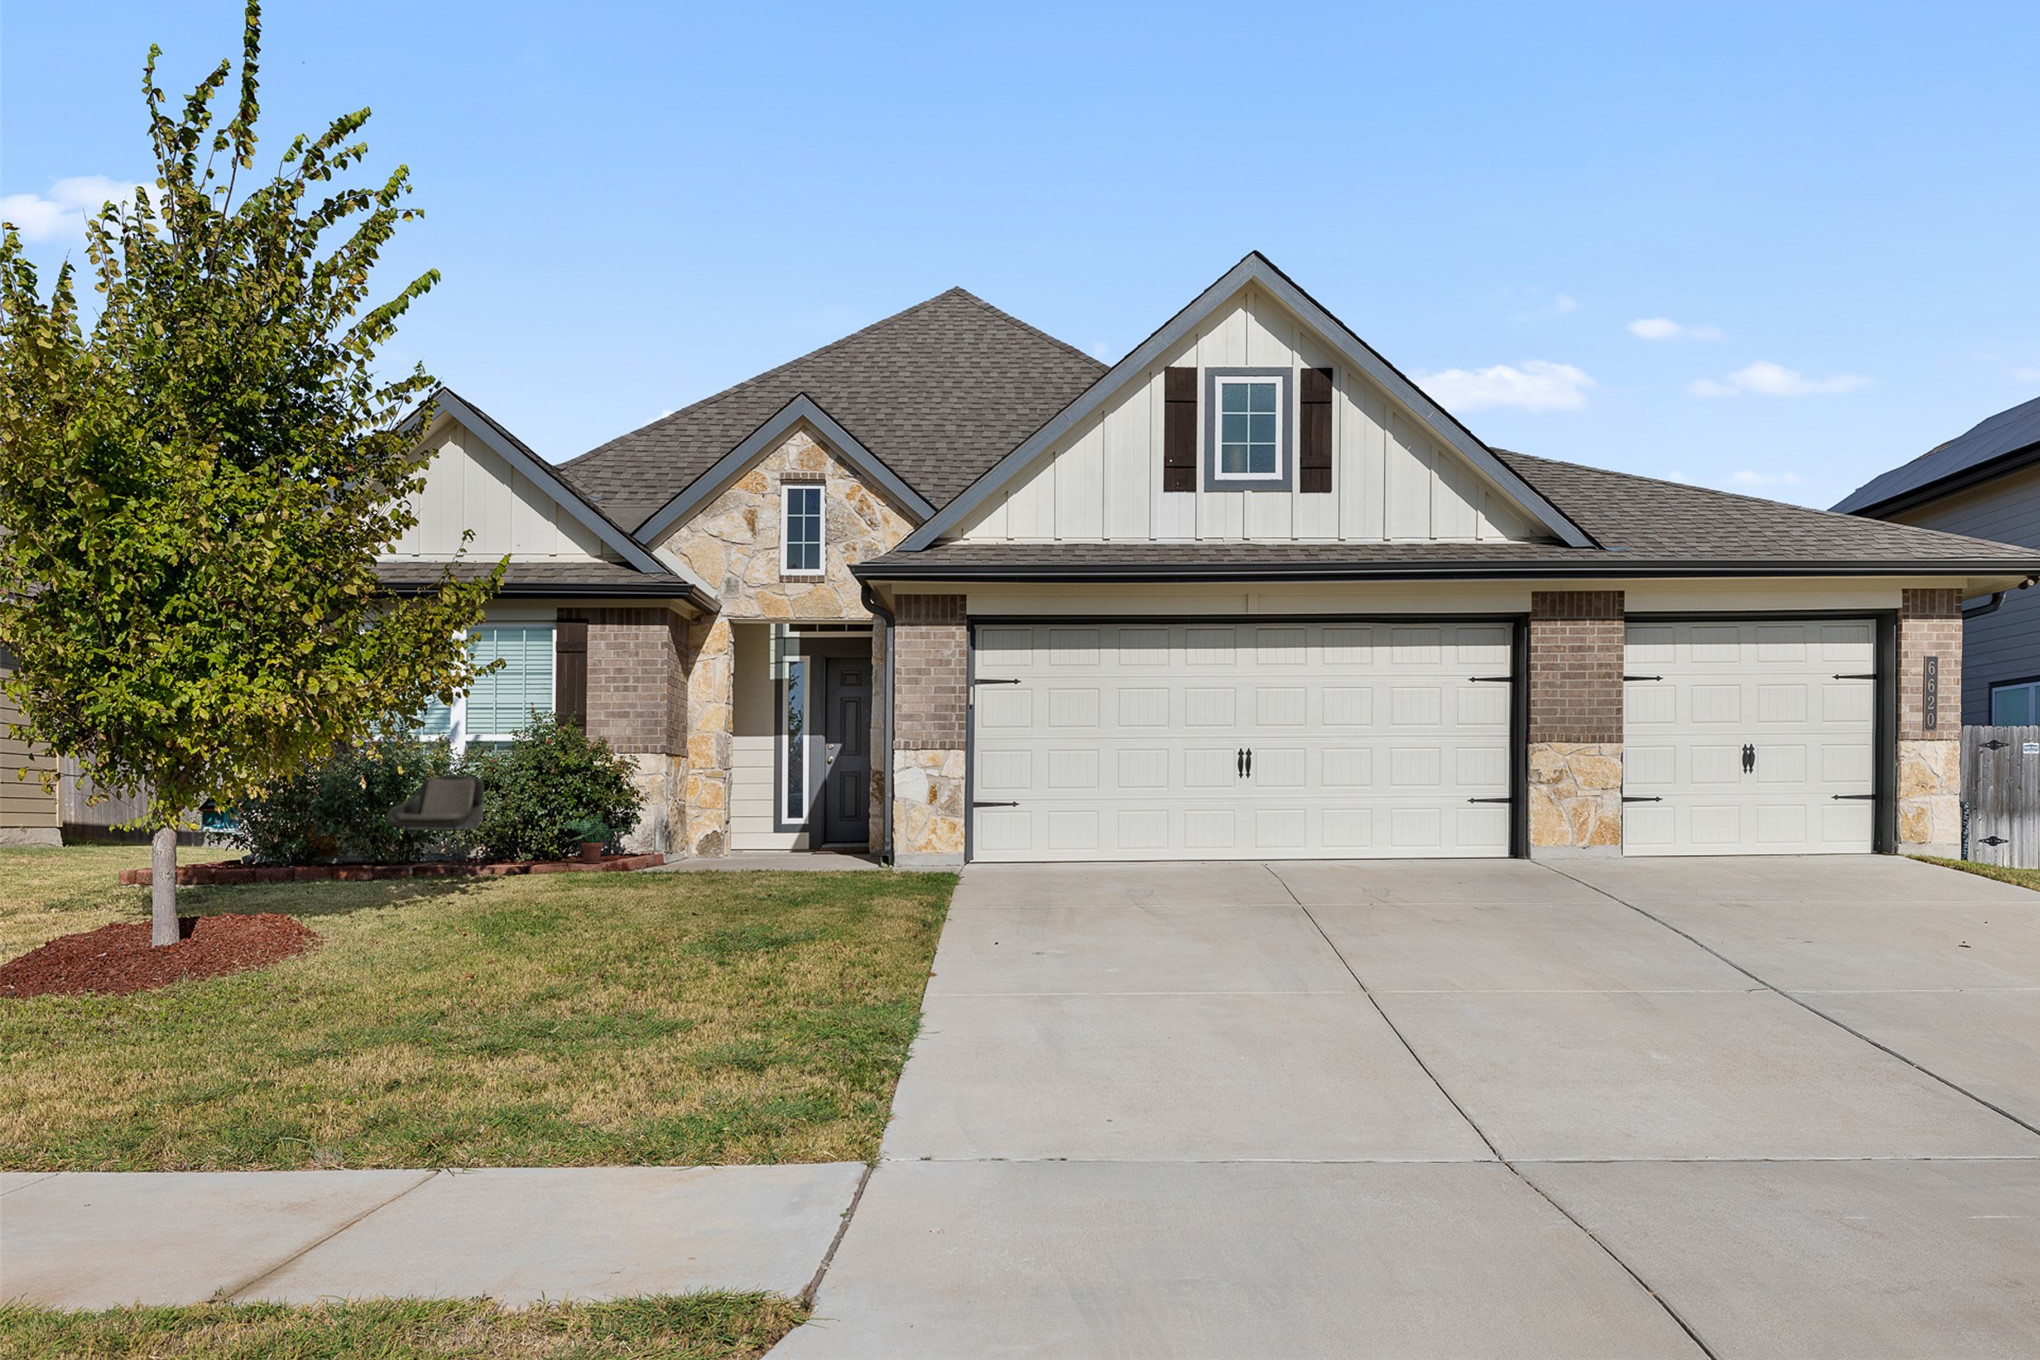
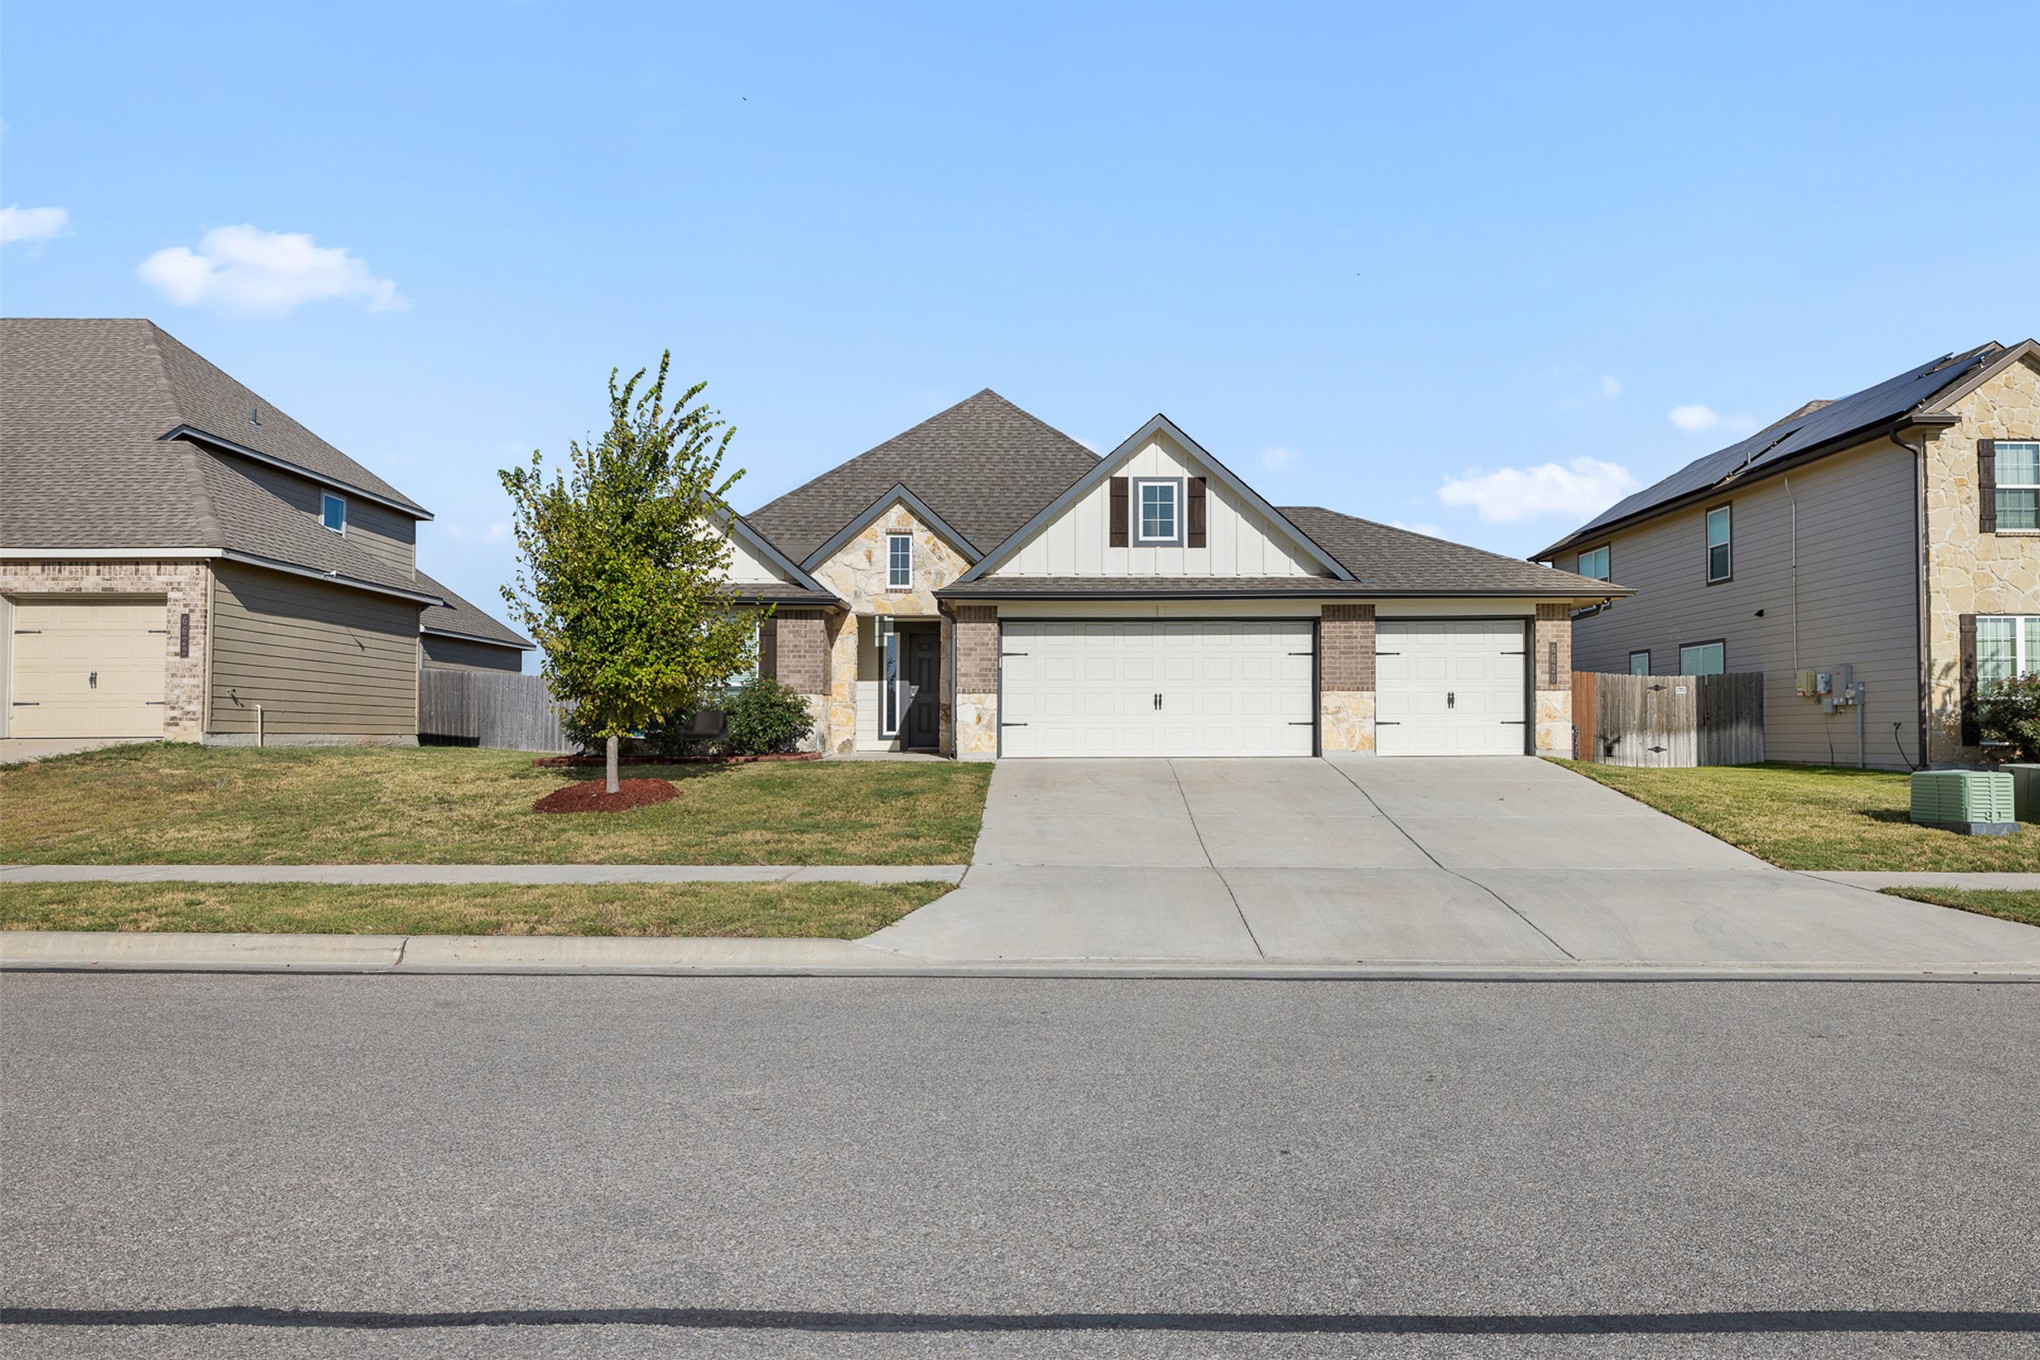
potted plant: present [561,811,632,864] -> present [1599,732,1622,756]

